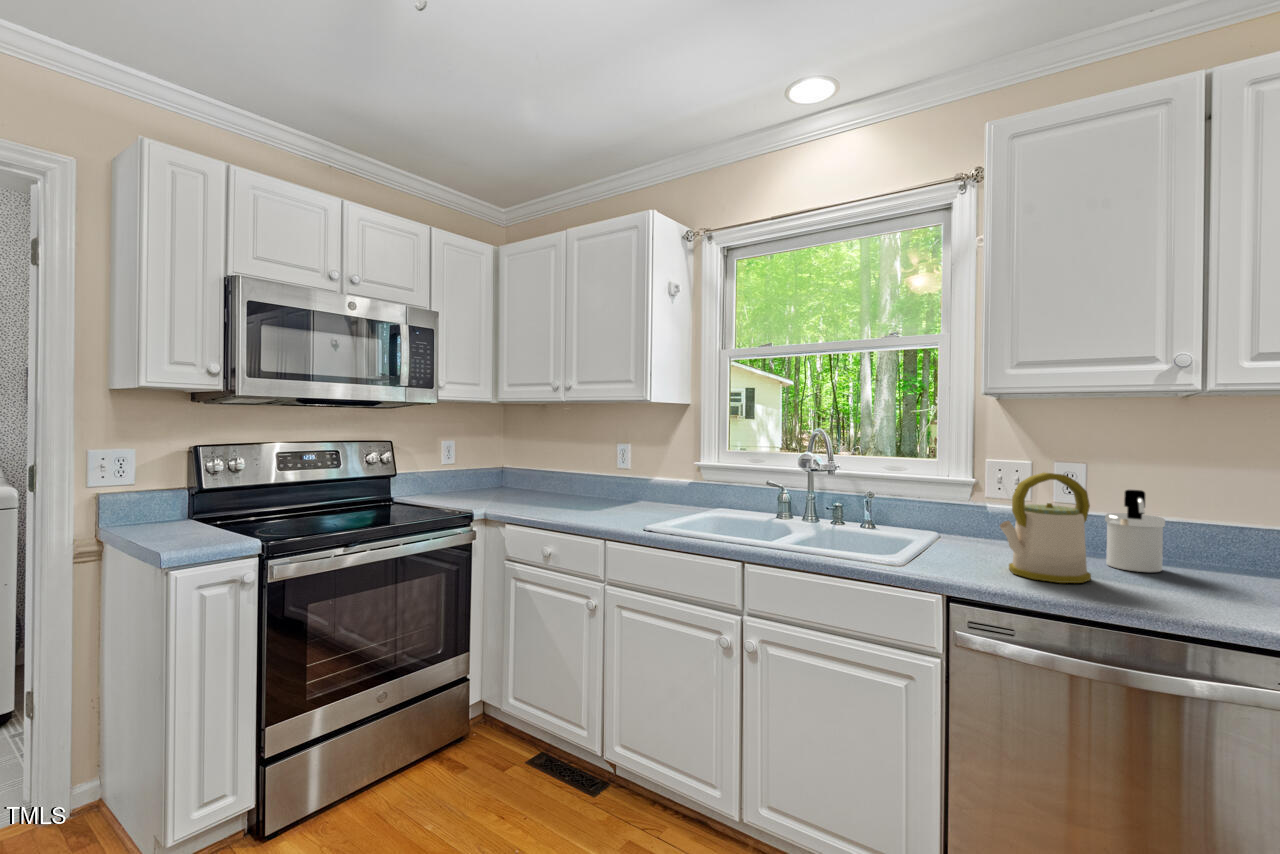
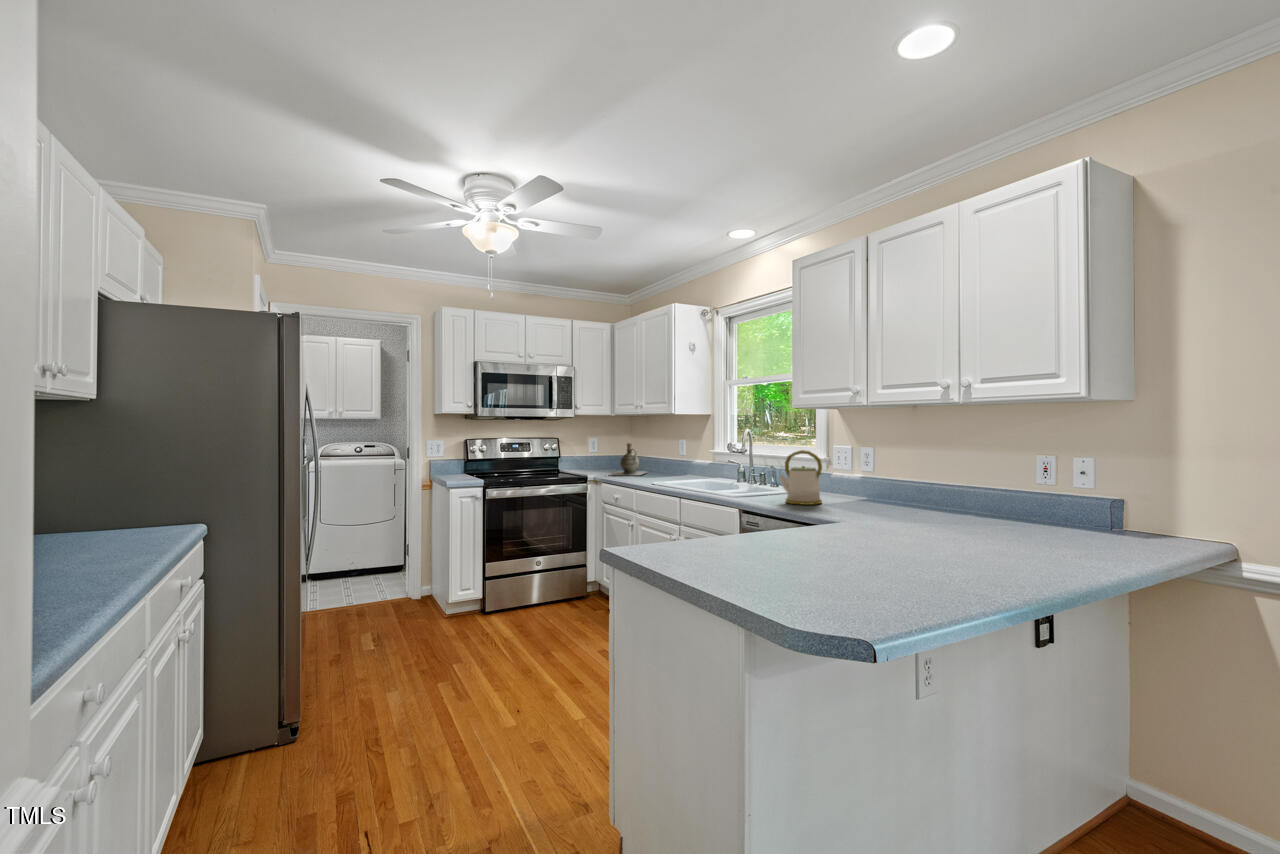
ceramic jug: none [509,451,573,511] -> present [611,443,646,475]
soap dispenser: present [1105,490,1165,572] -> none [848,460,879,504]

